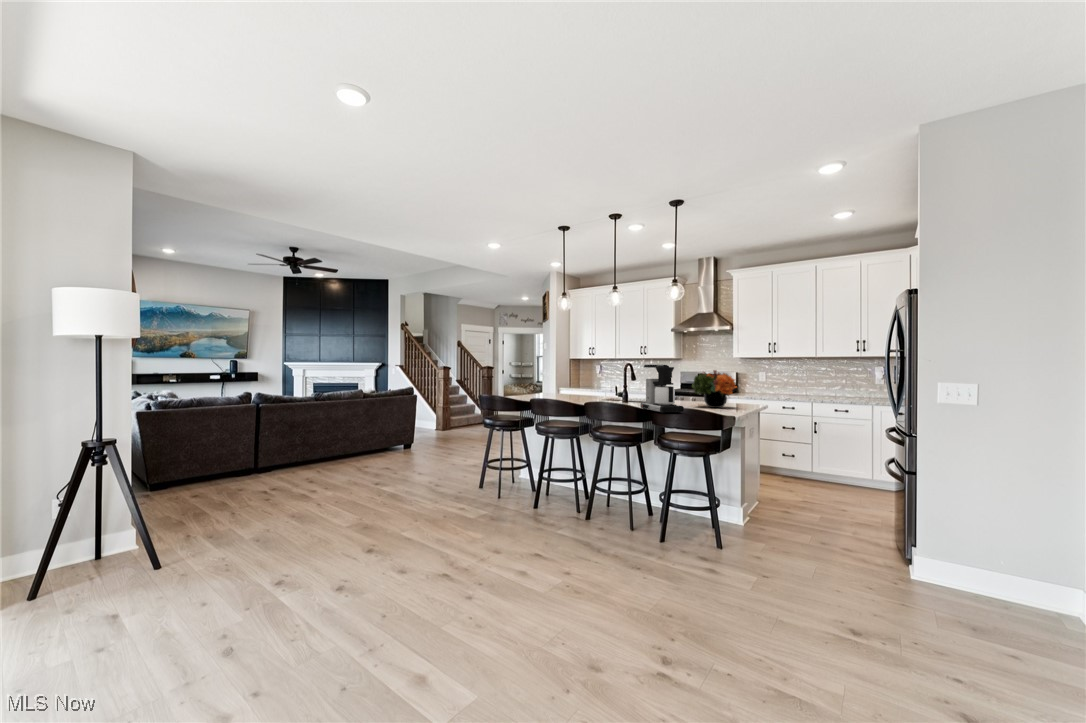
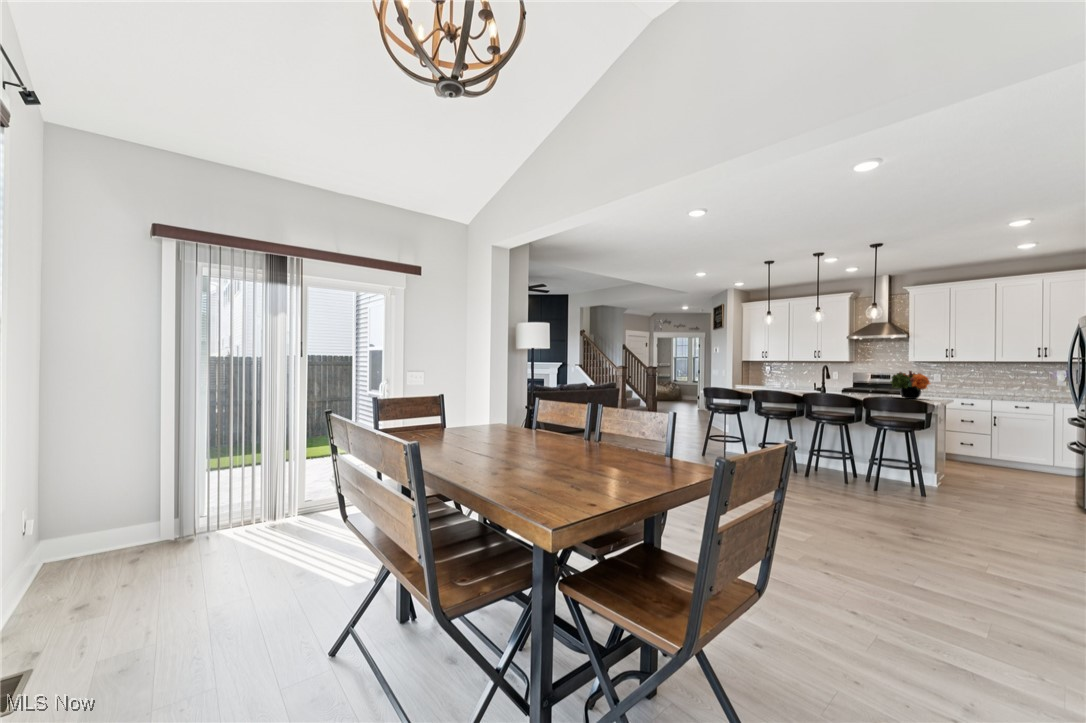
coffee maker: present [640,365,684,414] -> none [852,366,893,400]

